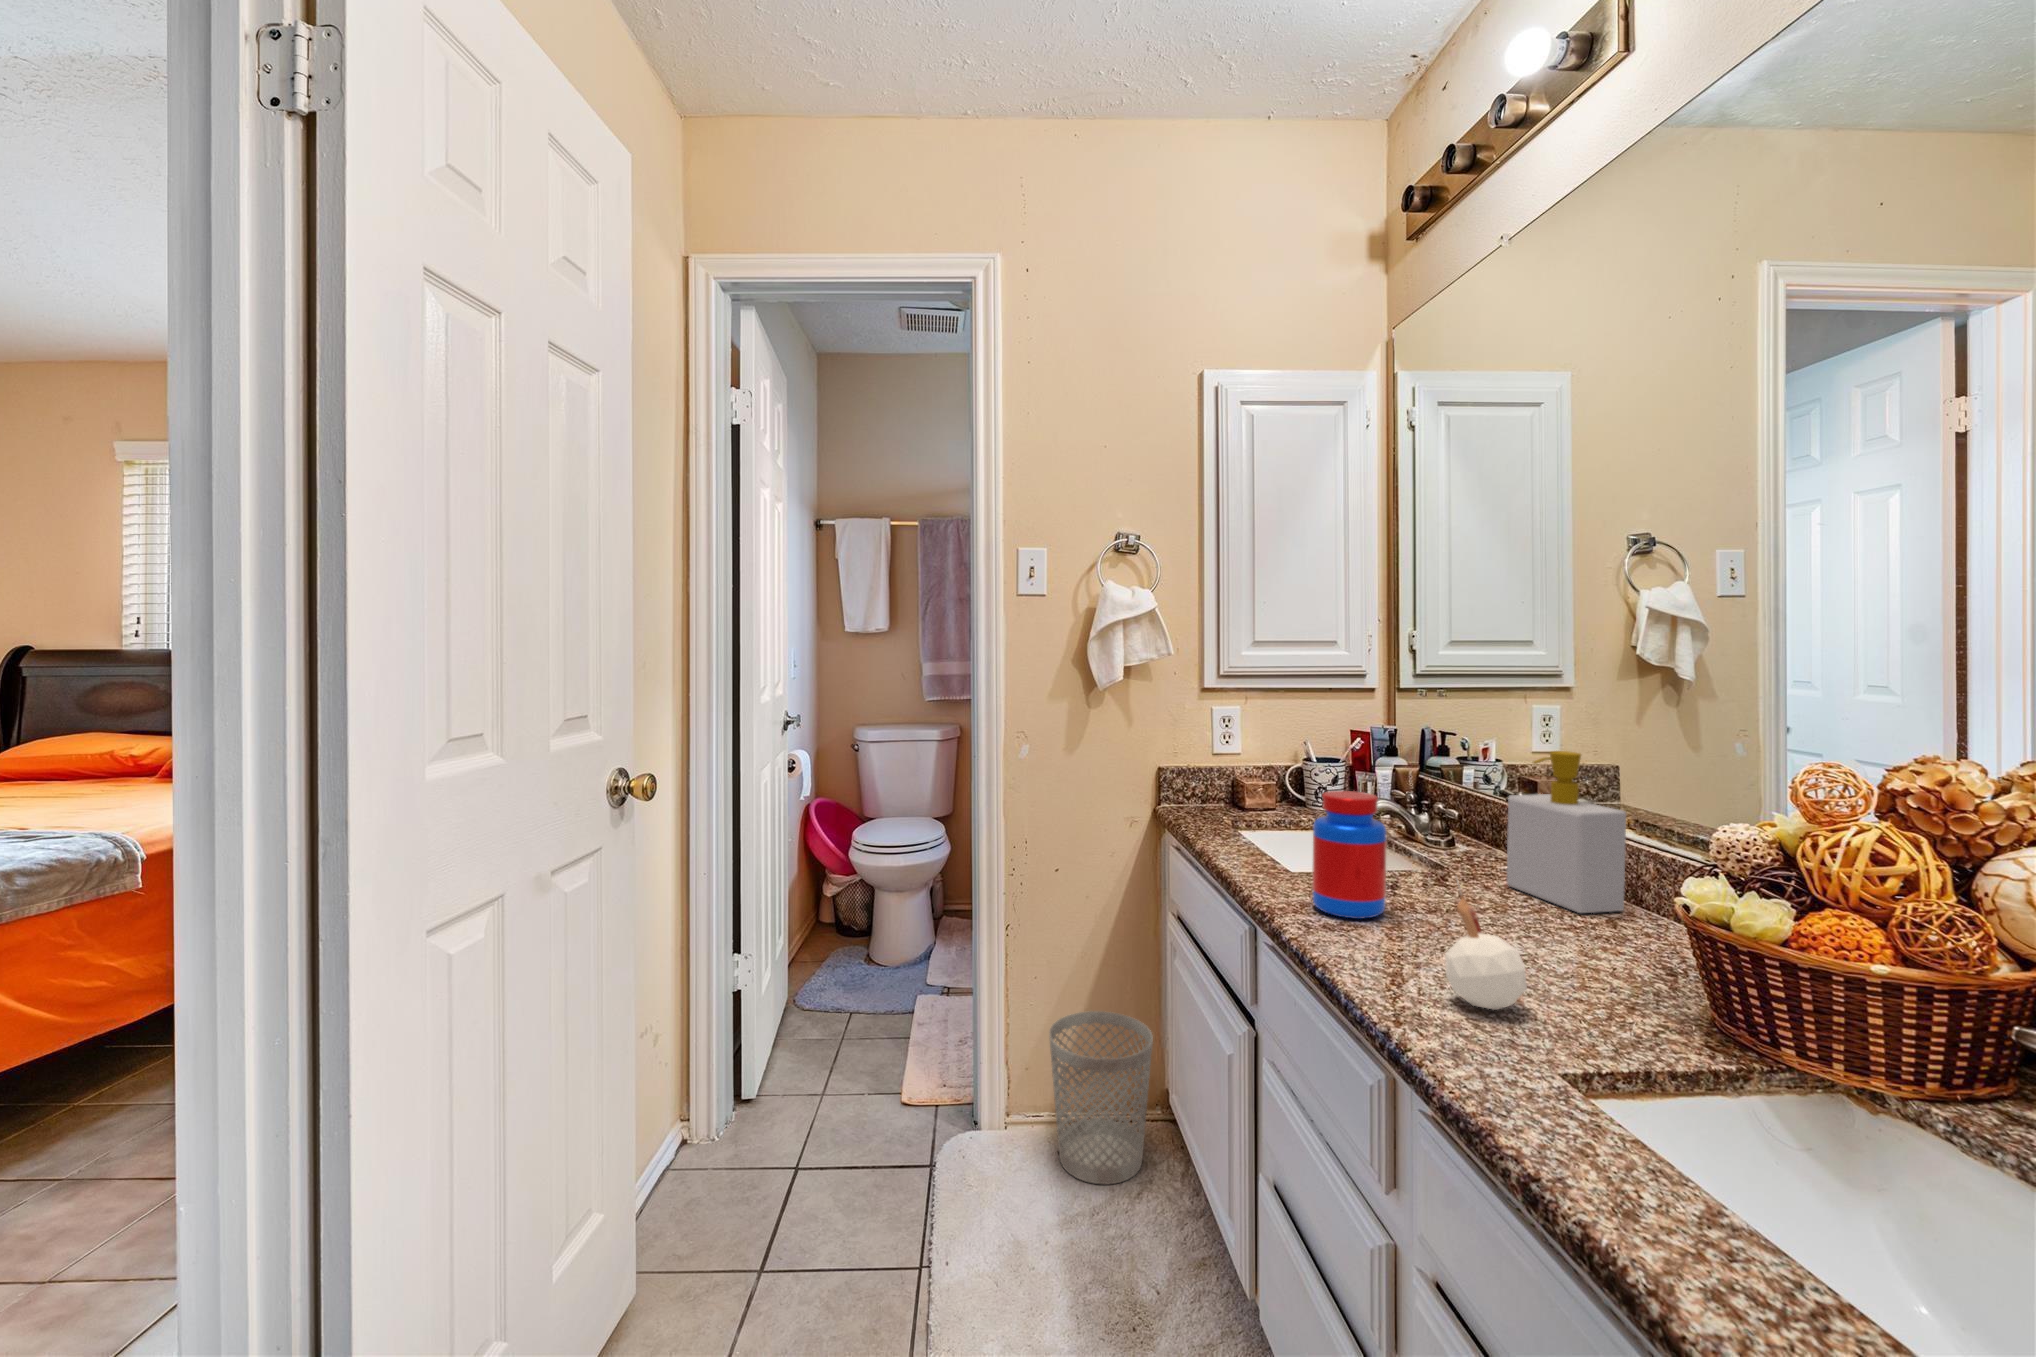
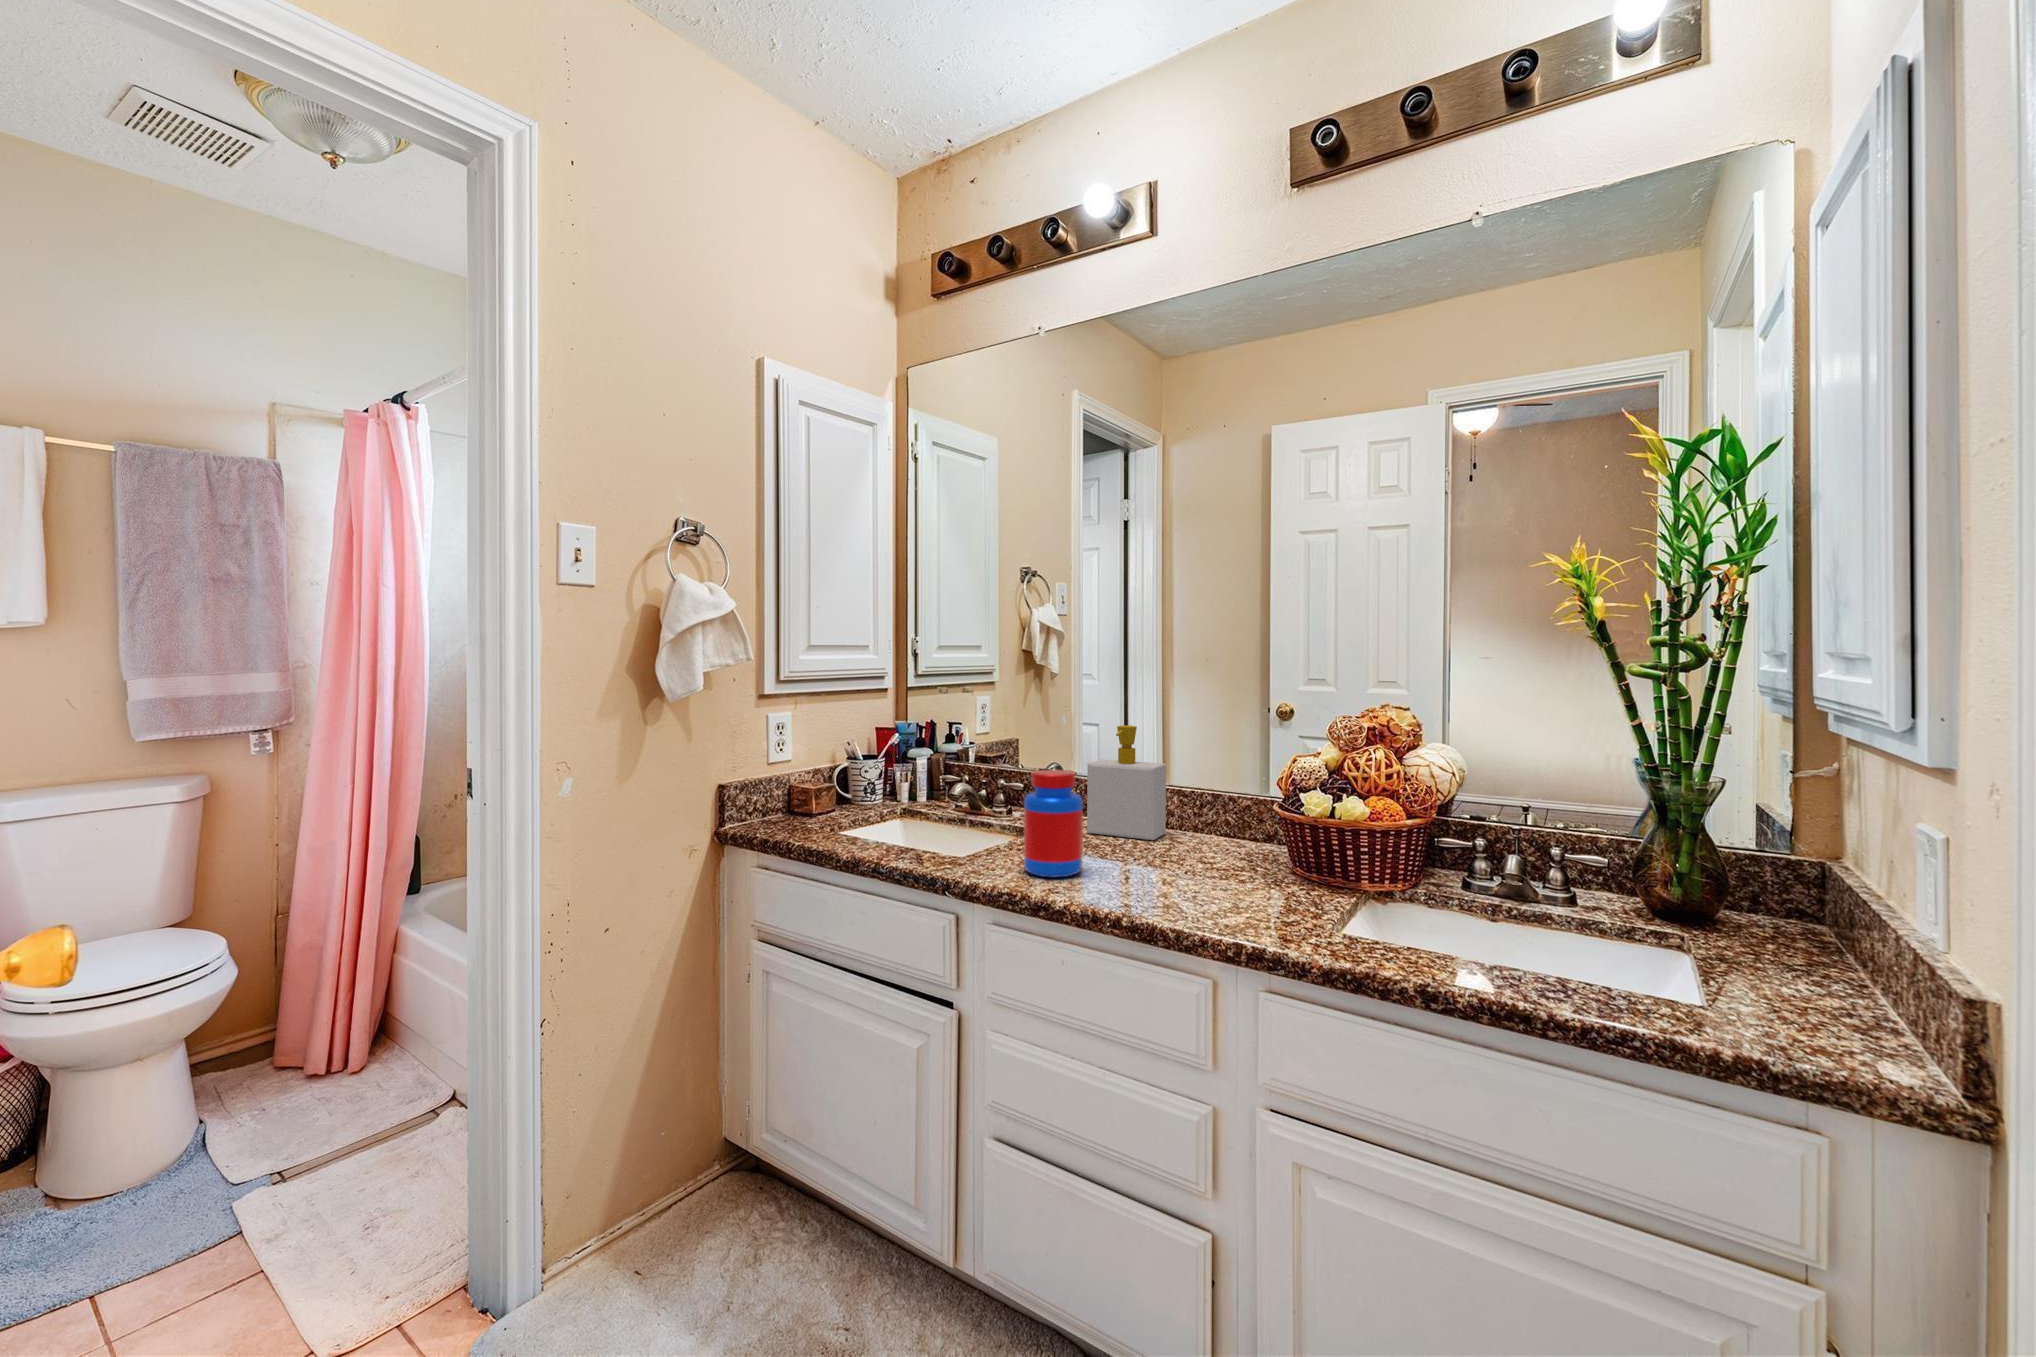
candle: present [1445,885,1527,1010] -> none [1213,814,1269,906]
wastebasket: present [1049,1011,1153,1185] -> none [627,1072,758,1287]

